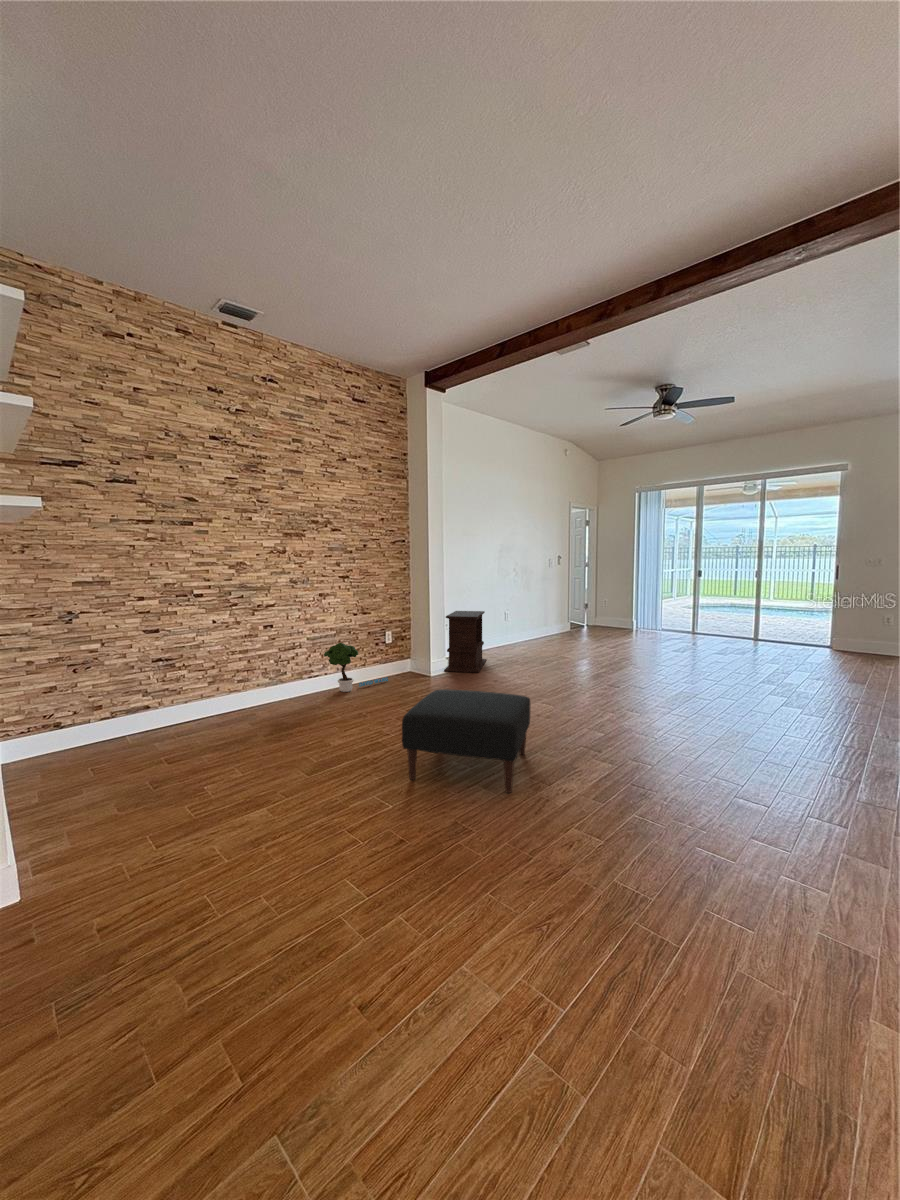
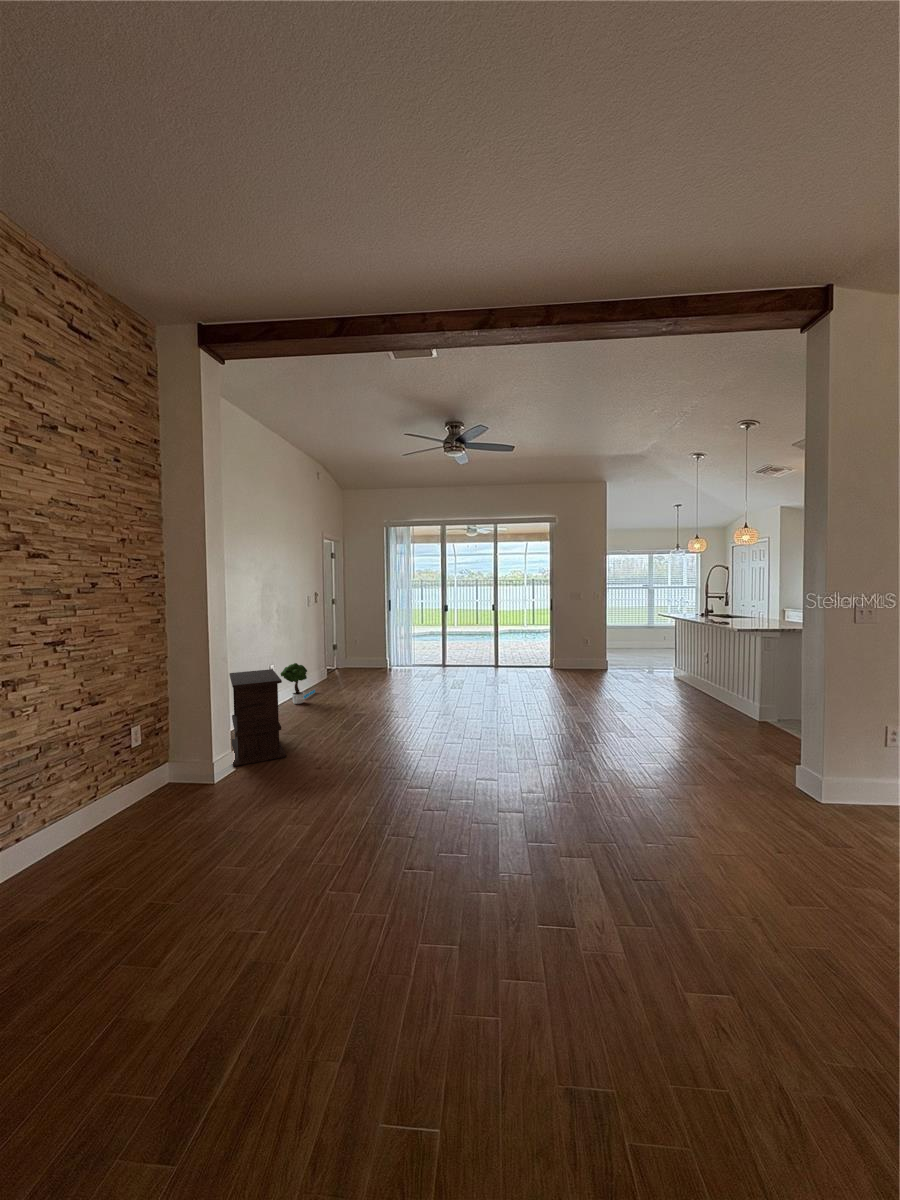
potted tree: present [324,643,388,692] -> present [281,663,315,704]
ottoman: present [402,689,530,793] -> none [354,799,577,1038]

